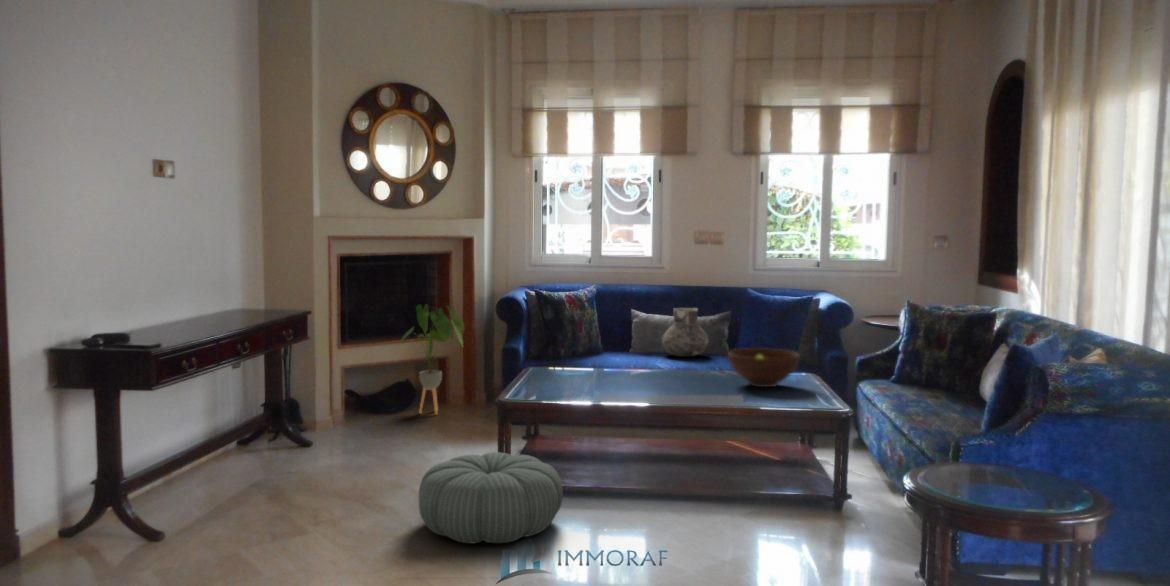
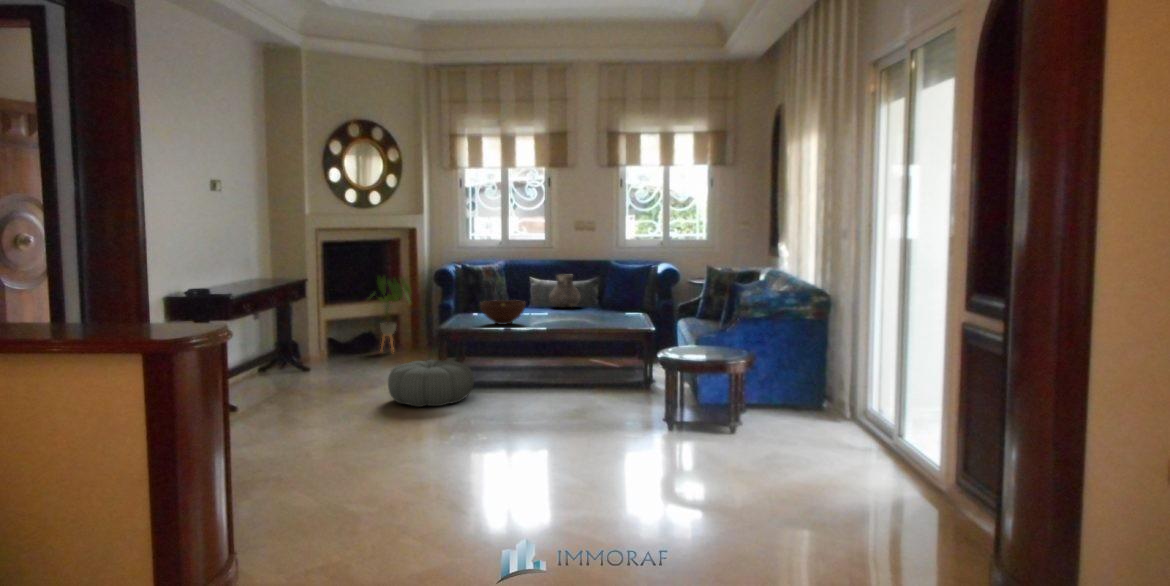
fruit bowl: present [728,348,800,387] -> present [480,300,526,325]

